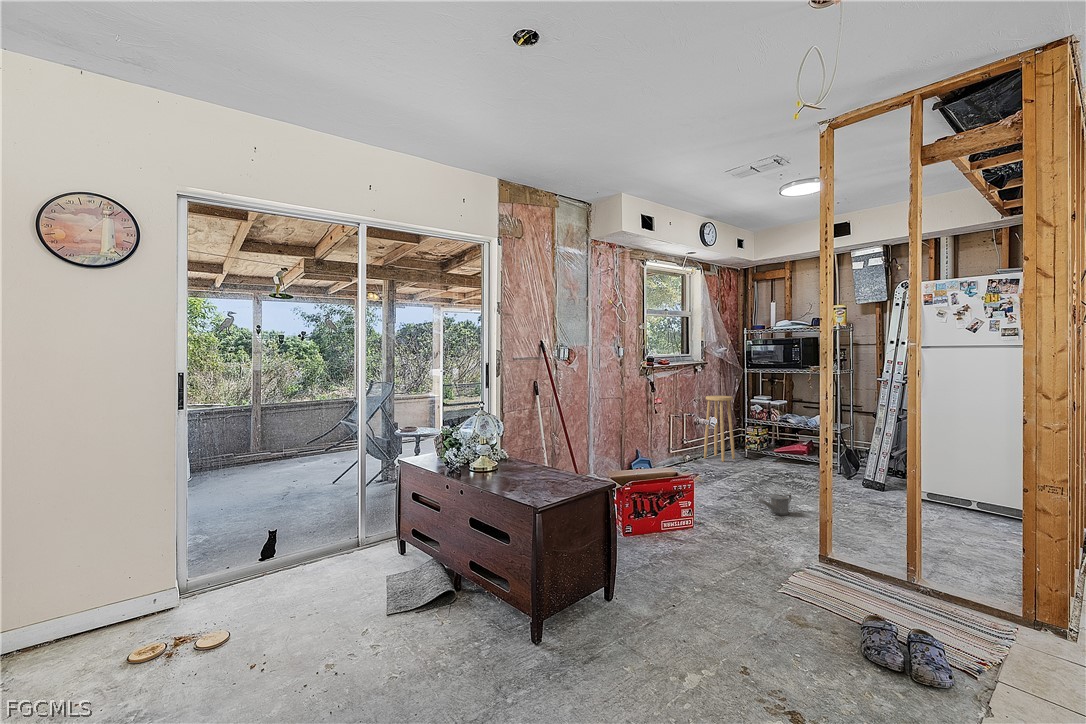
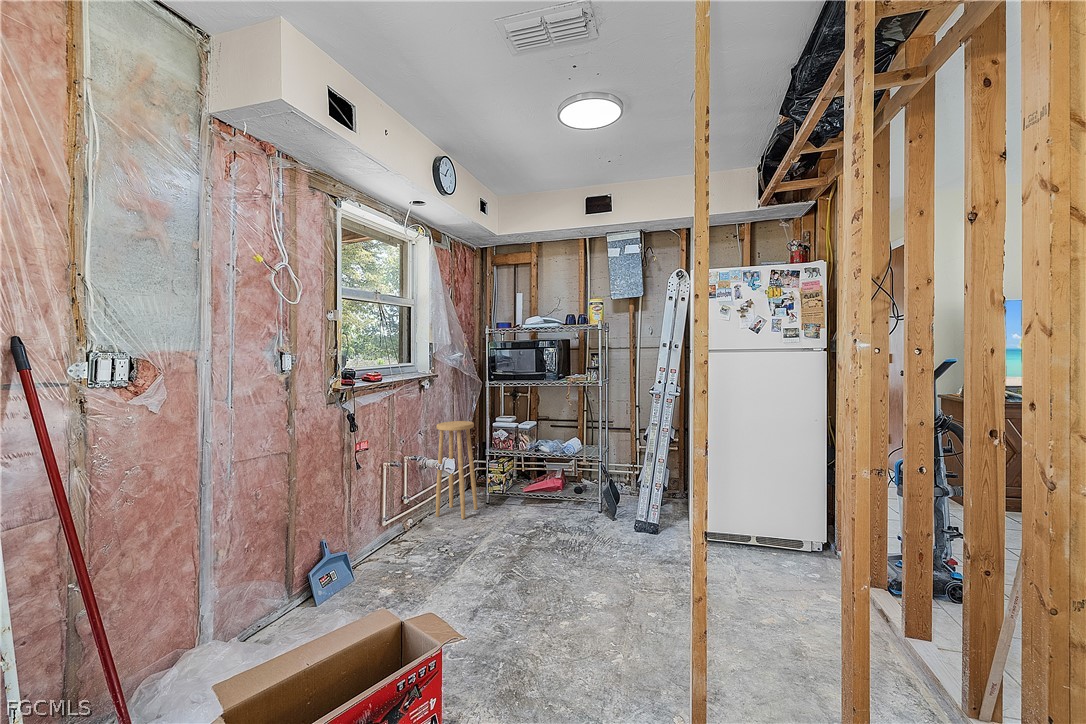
watering can: present [758,494,791,515] -> none [548,595,589,643]

